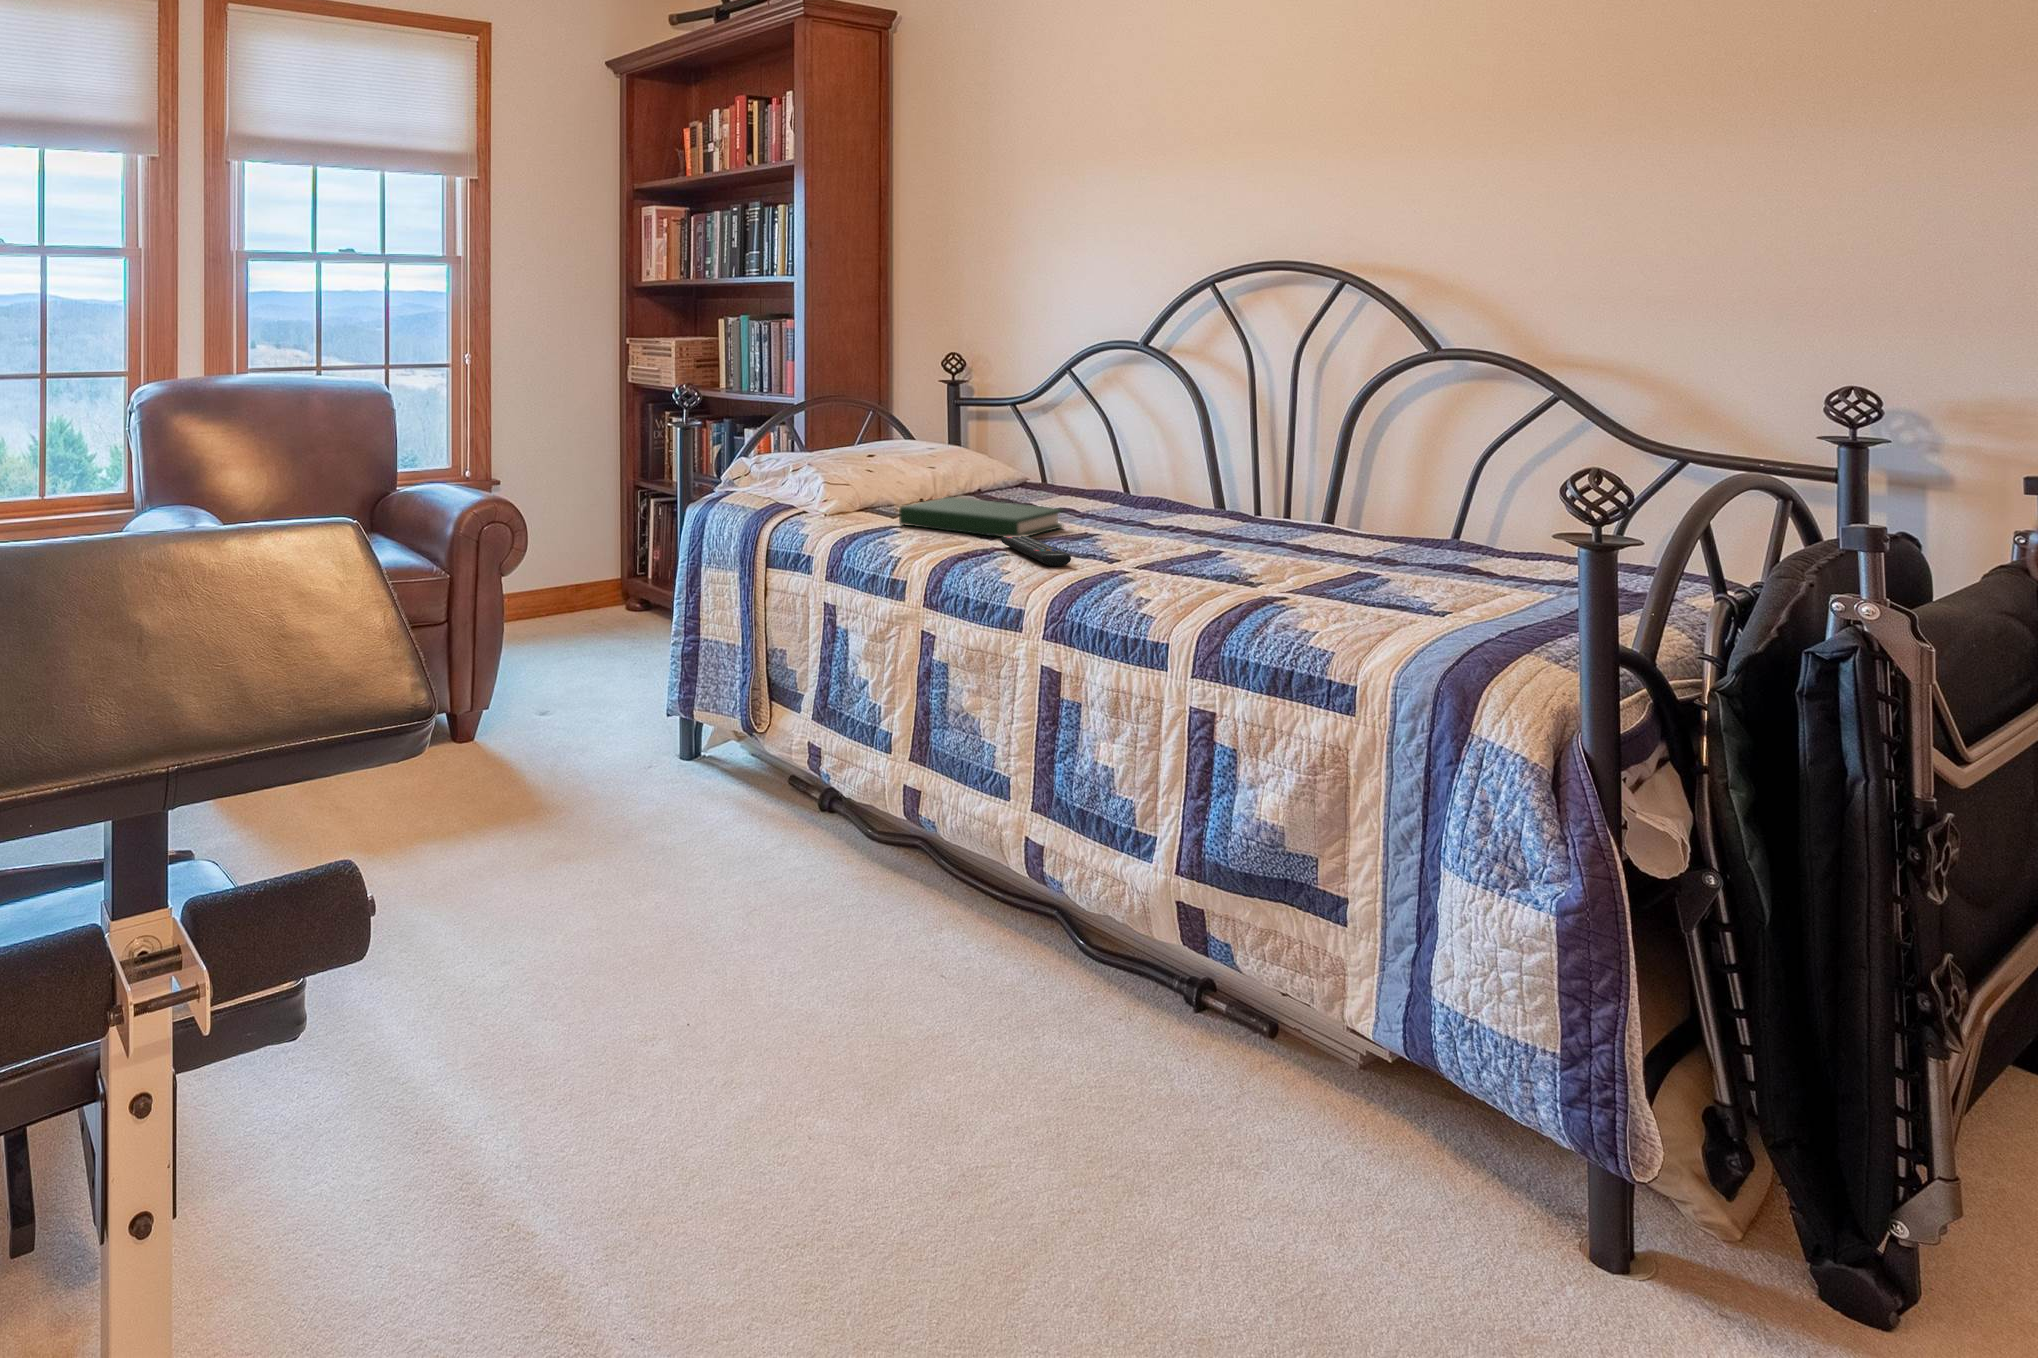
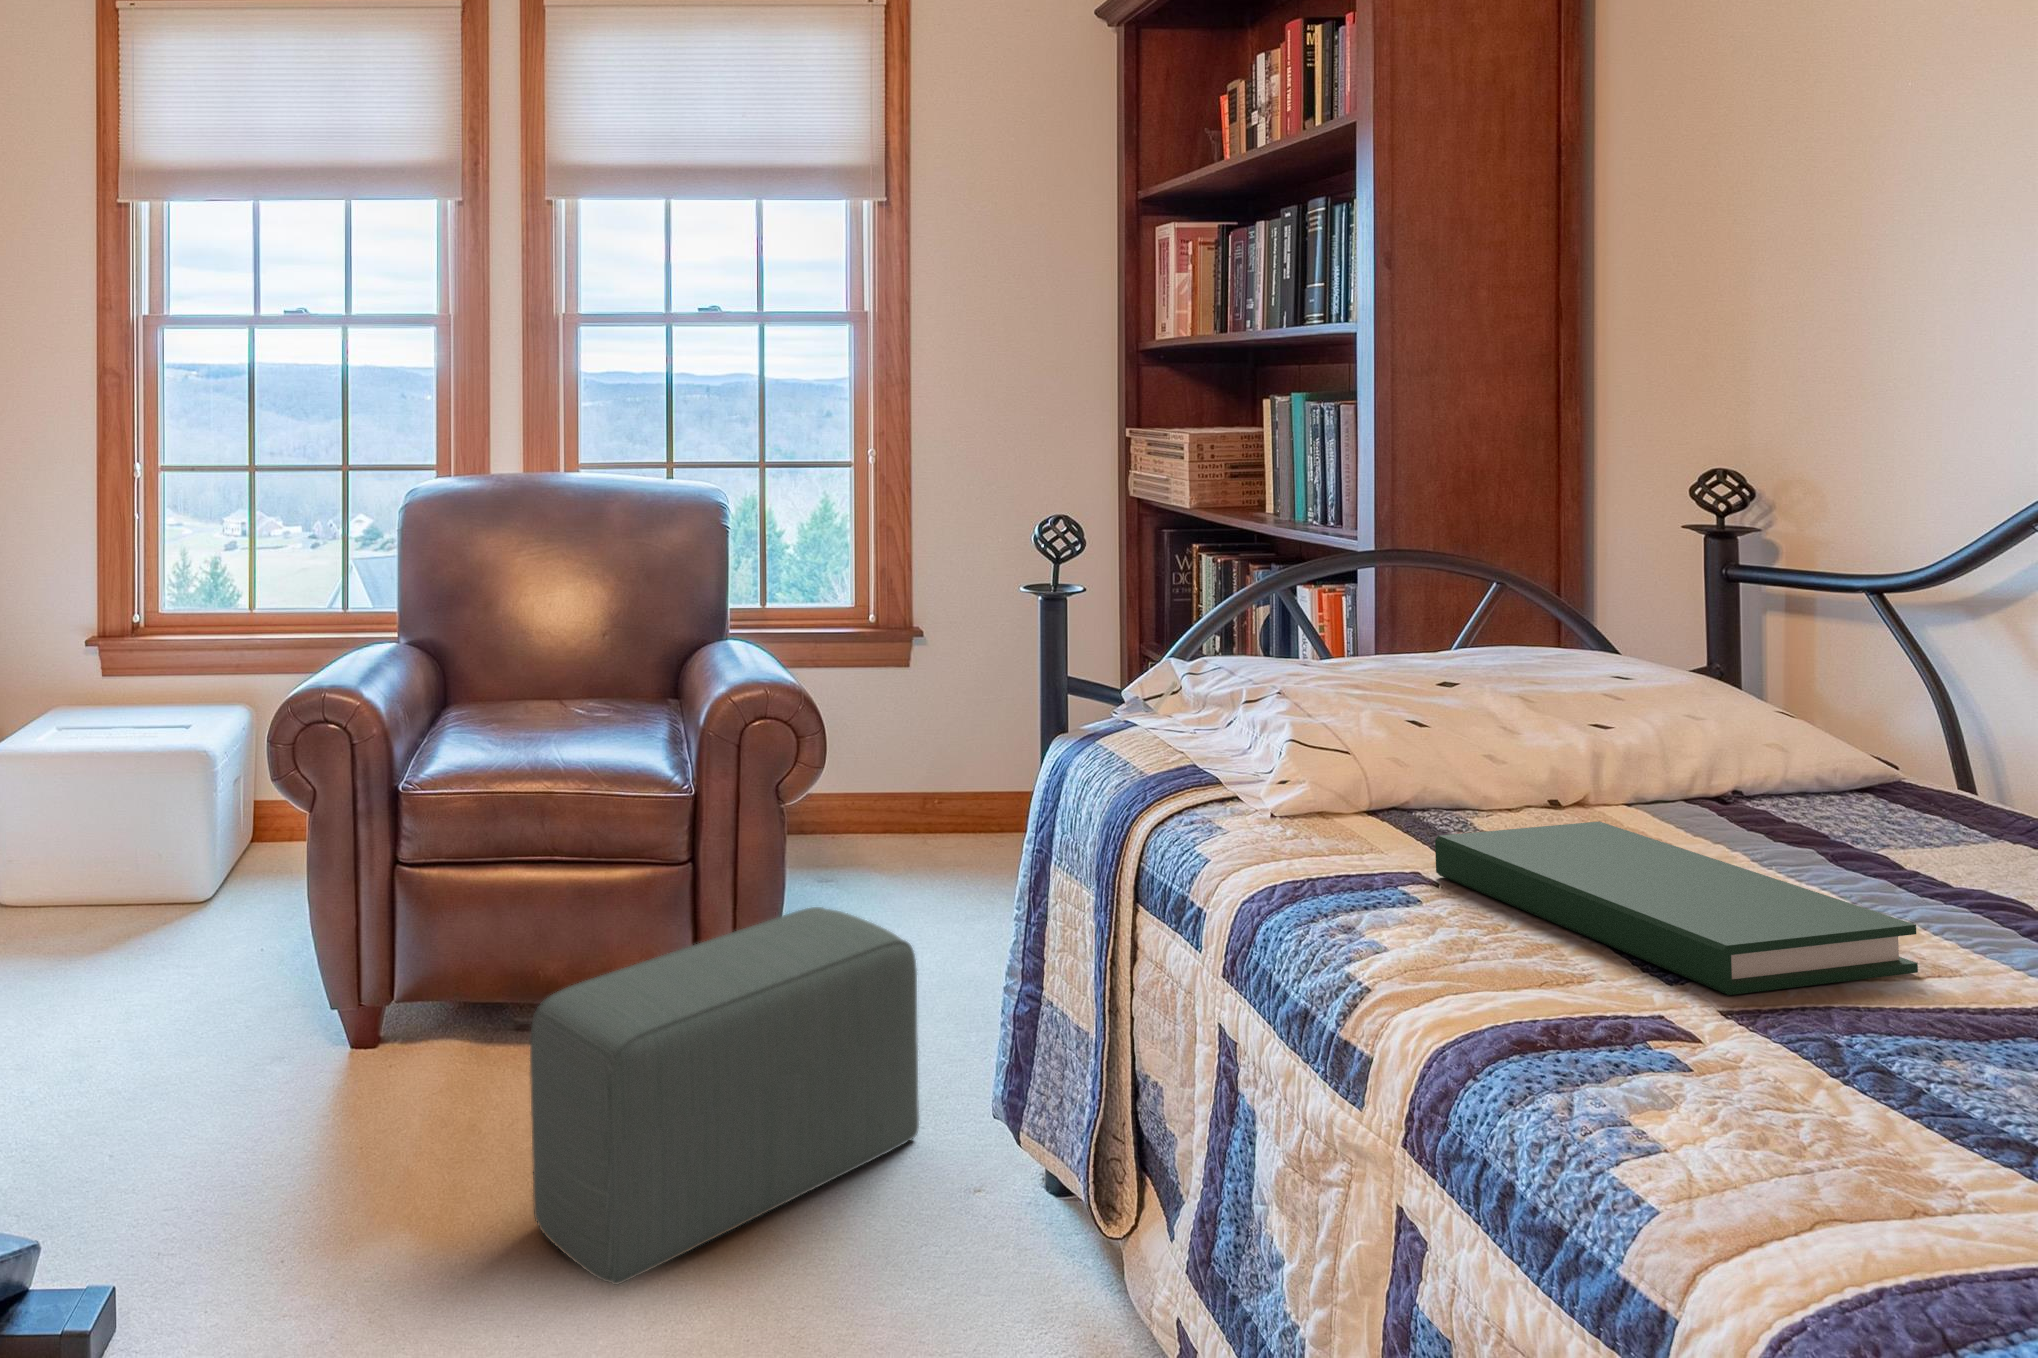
remote control: present [1001,536,1071,566] -> none [1652,995,1830,1160]
pouf: none [422,631,606,844] -> present [530,907,919,1285]

